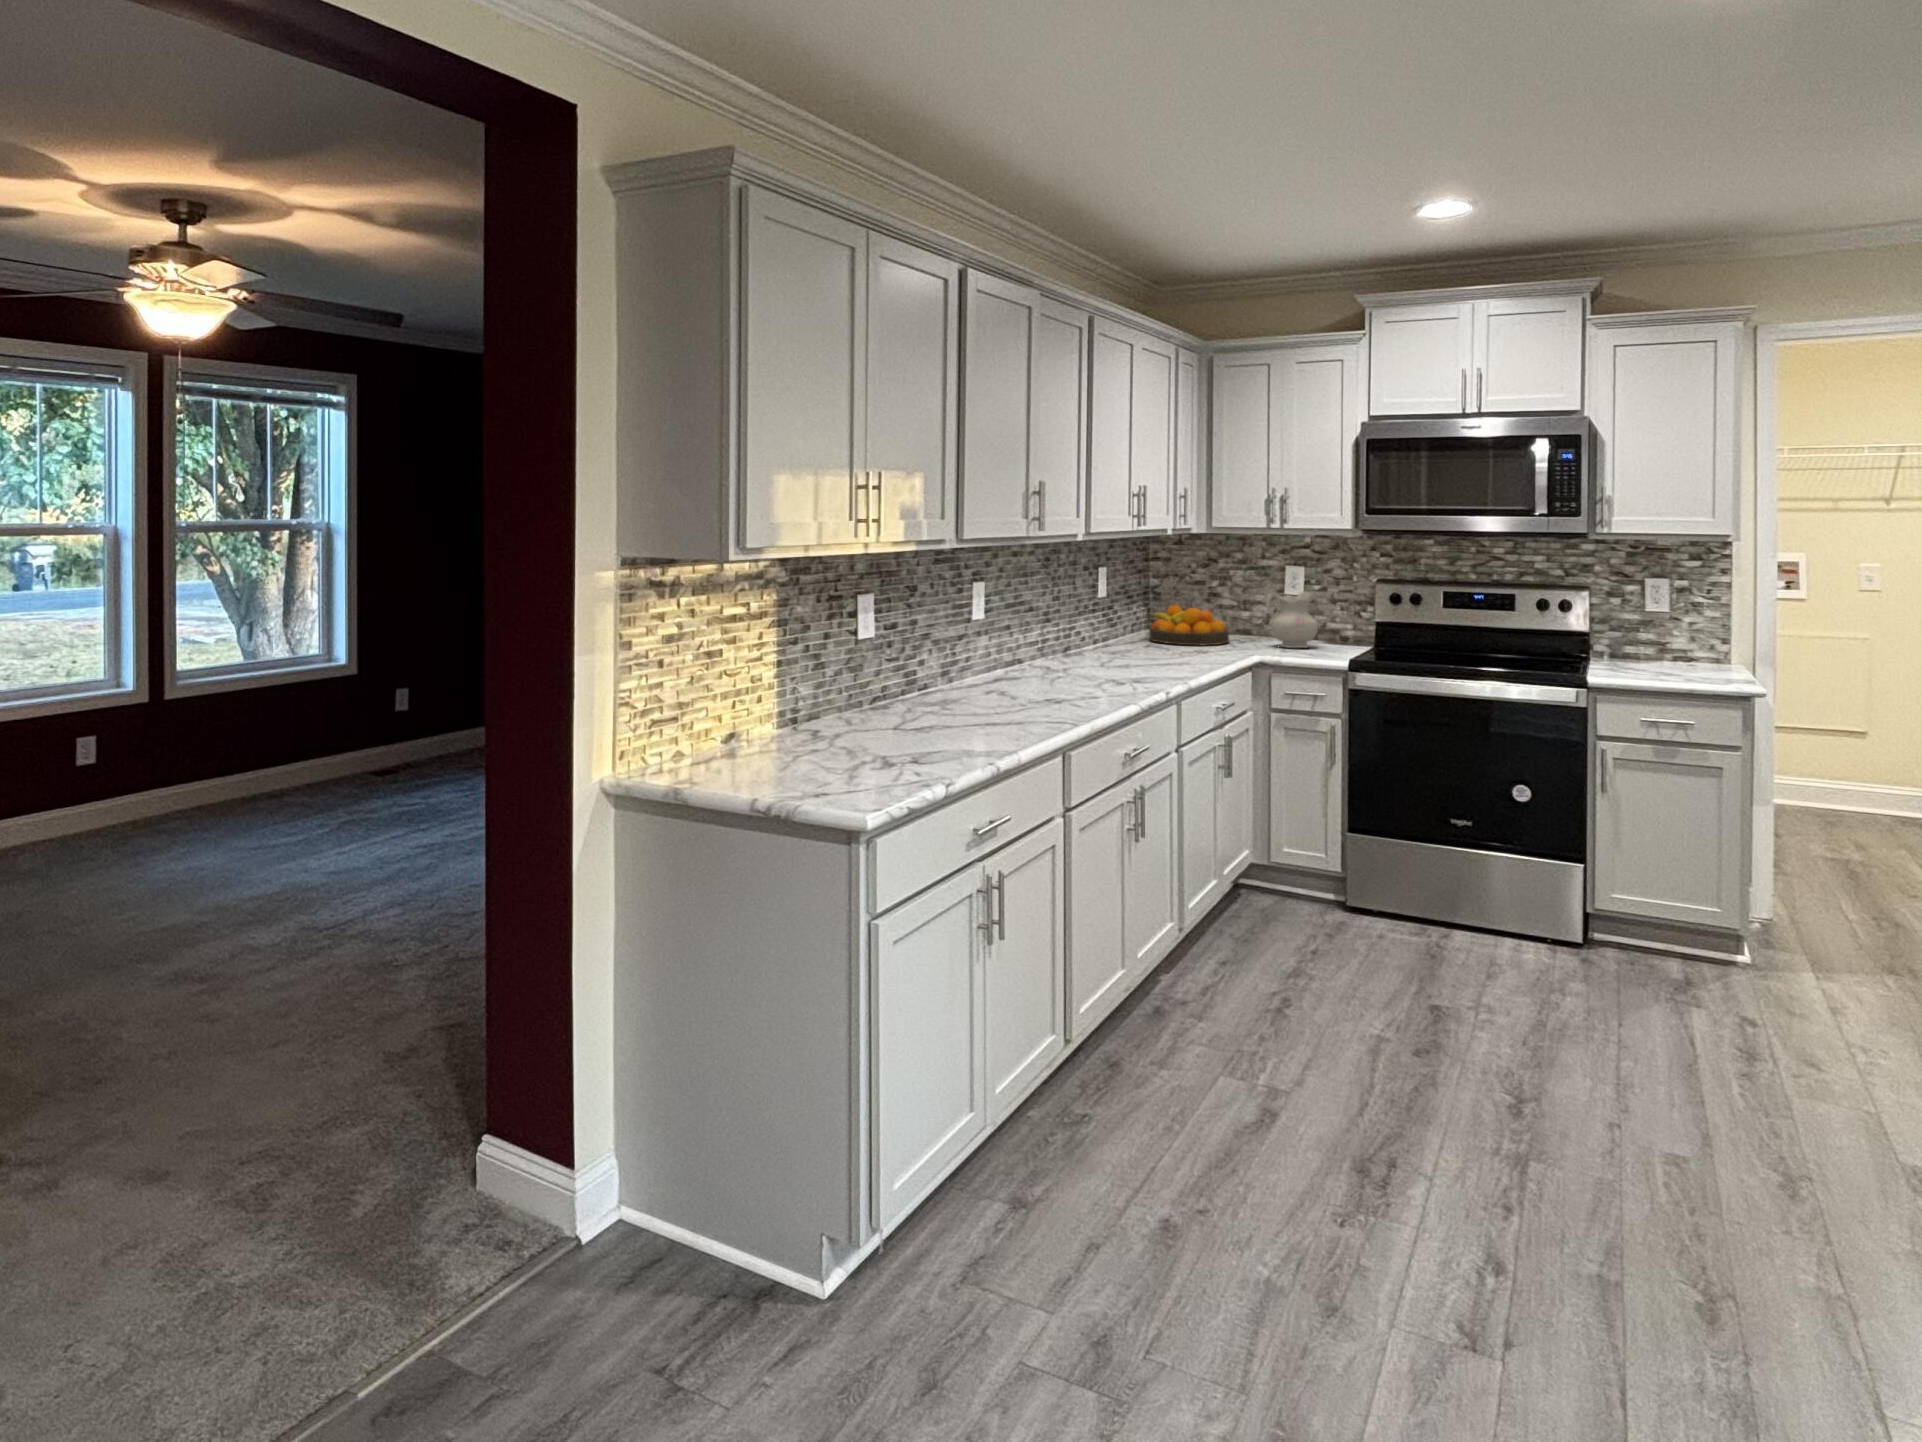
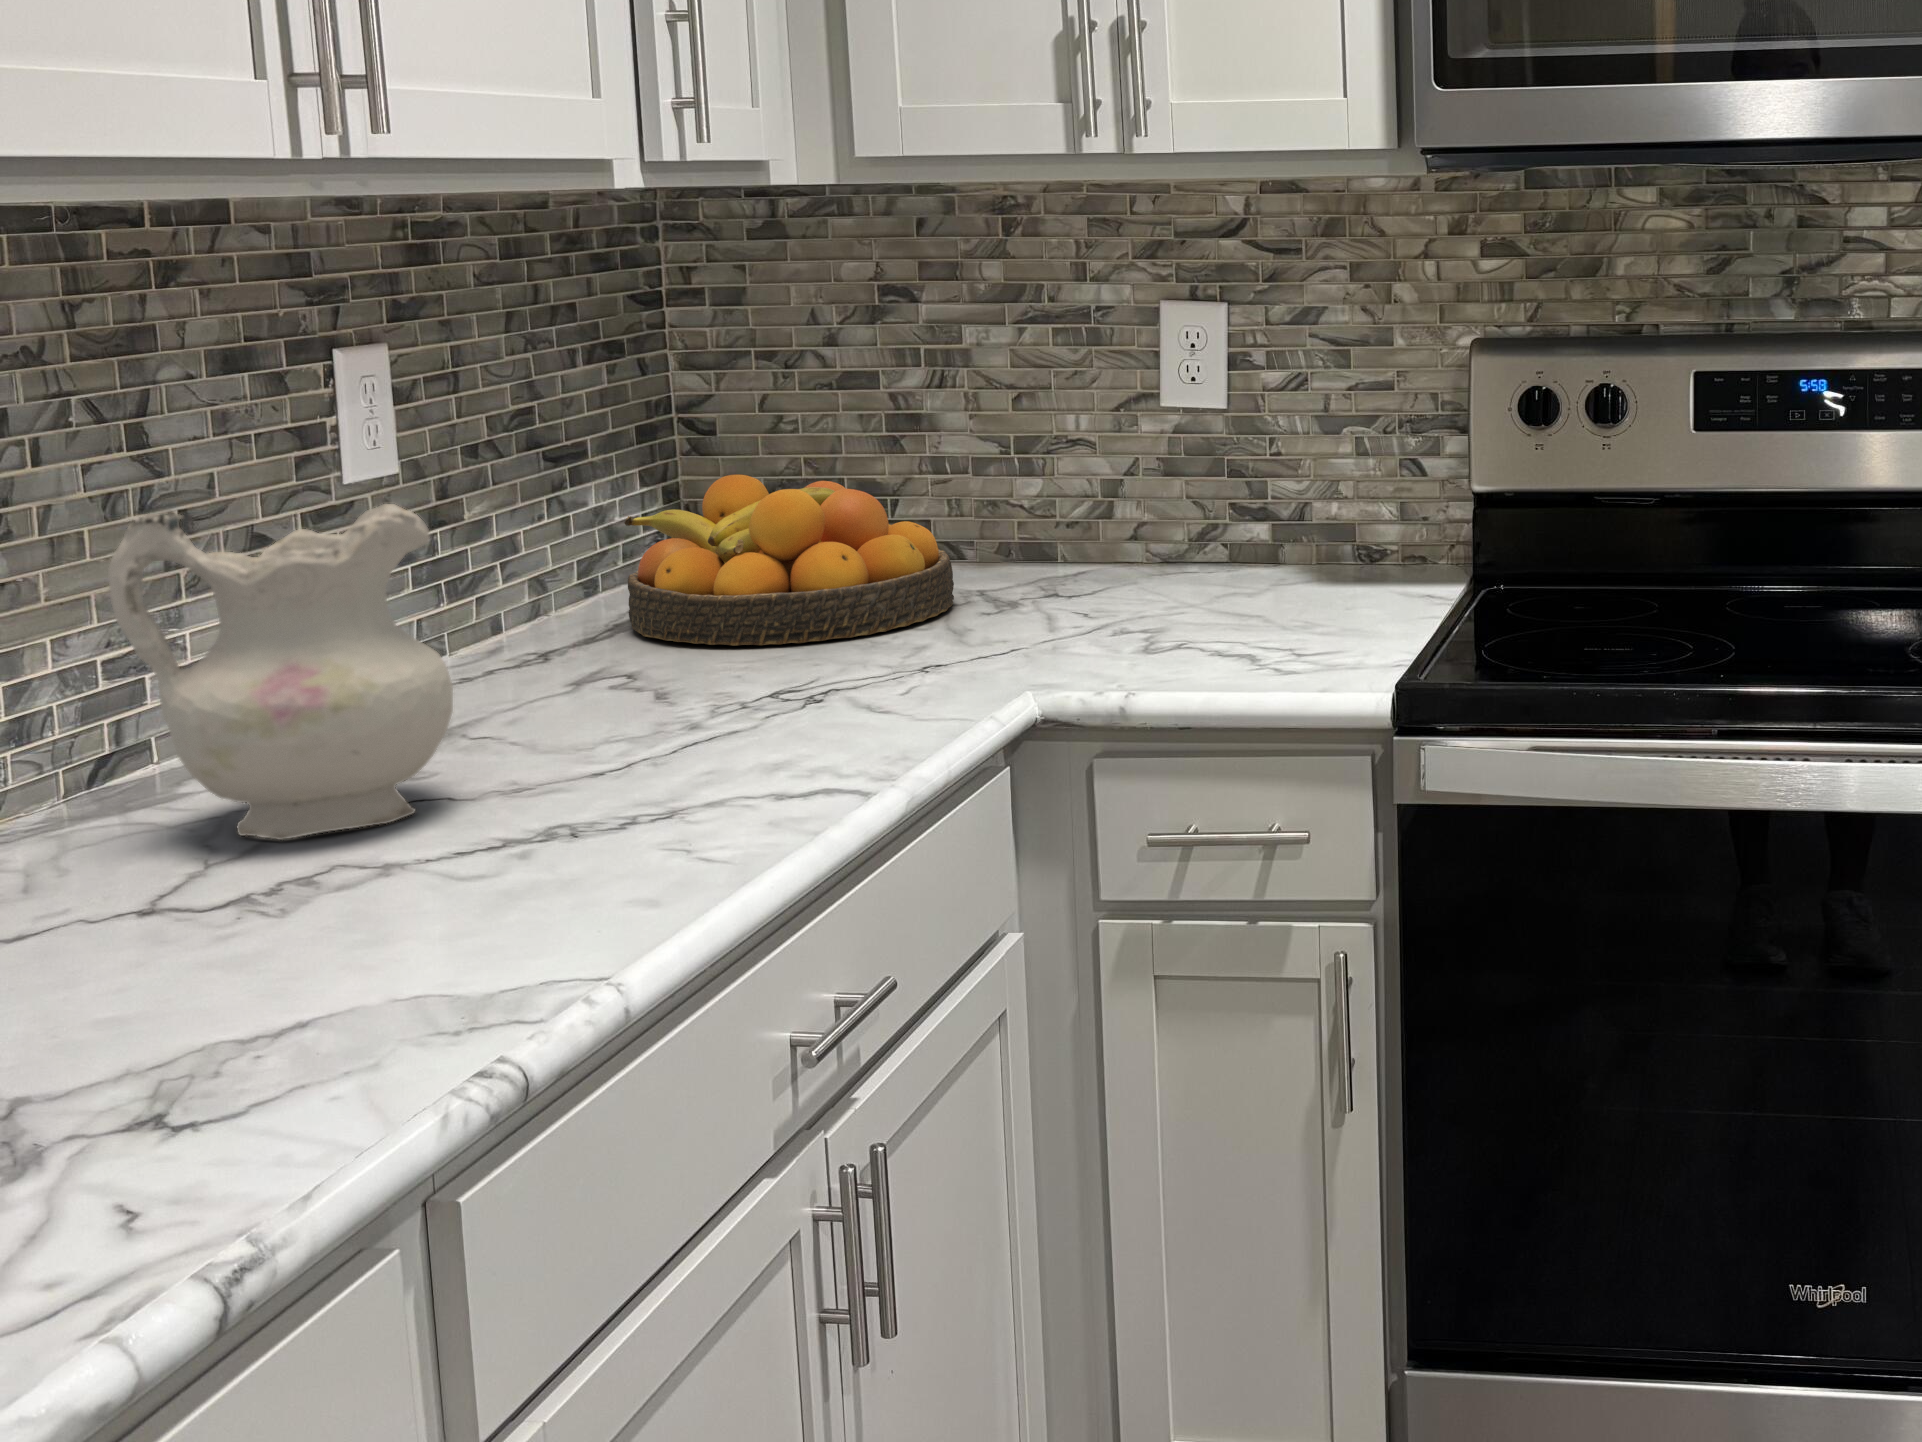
ceramic pitcher: present [1266,590,1318,648] -> present [108,504,453,840]

